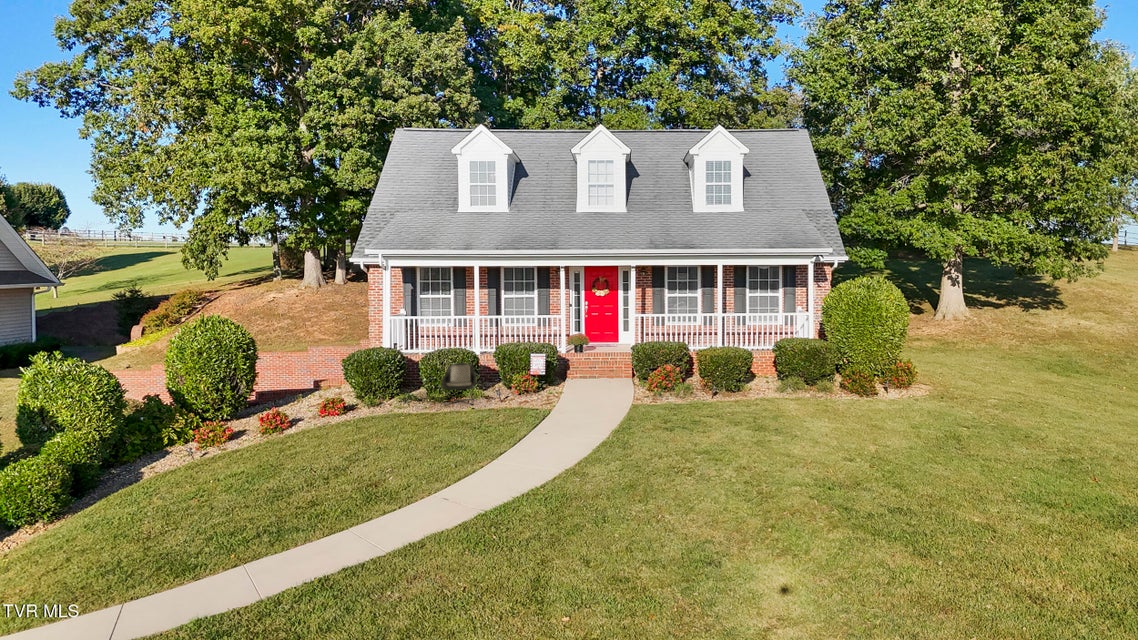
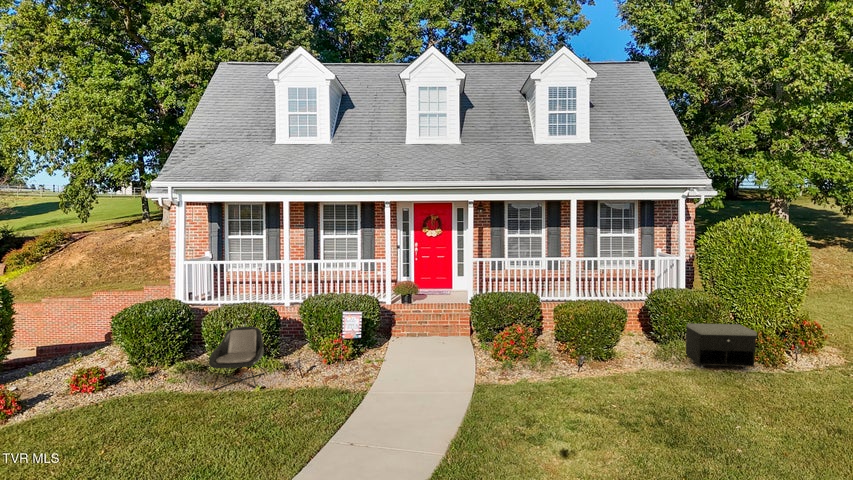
storage bench: none [799,365,847,398] -> present [686,323,757,369]

